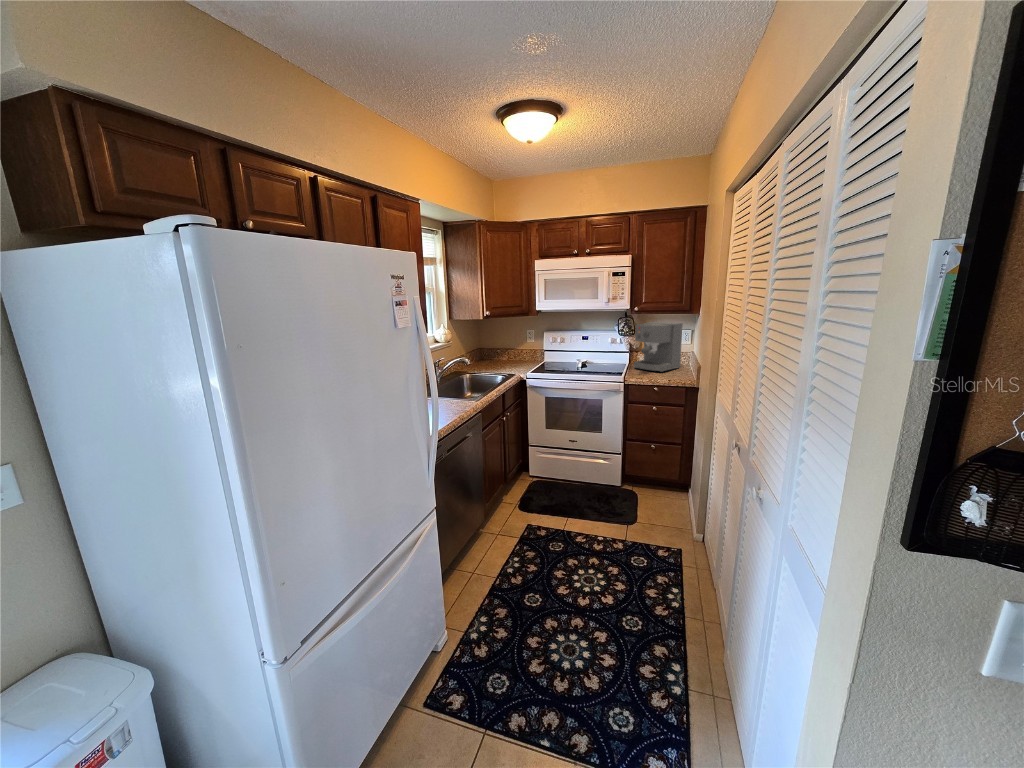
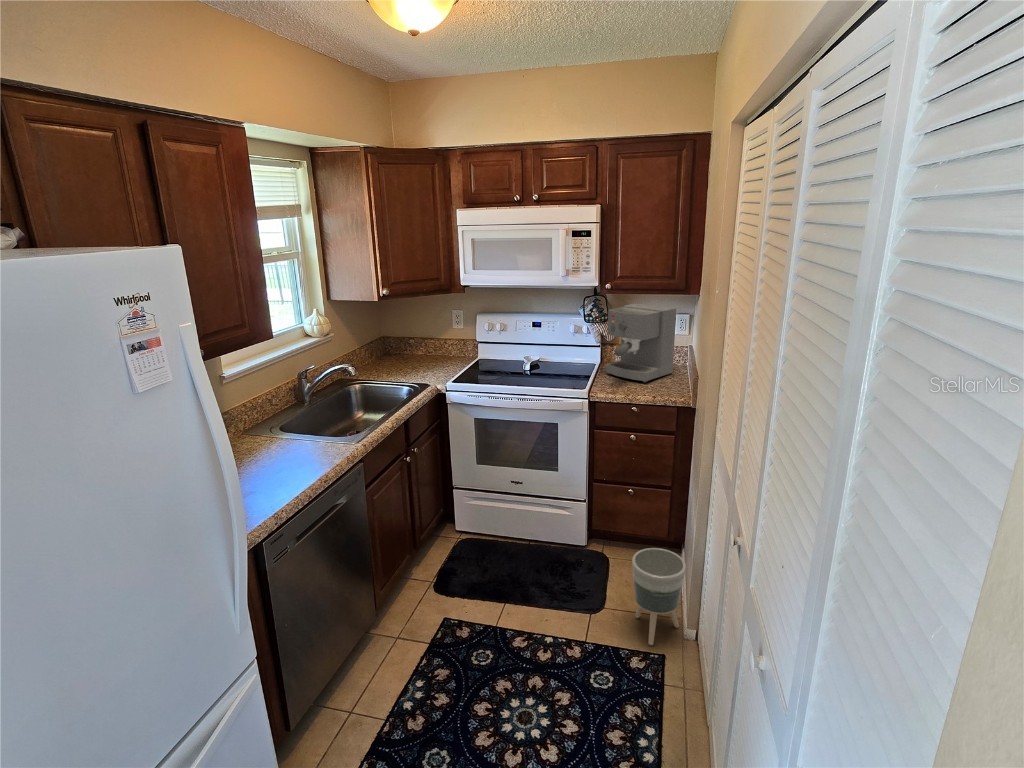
planter: none [657,478,695,543] -> present [632,548,686,645]

